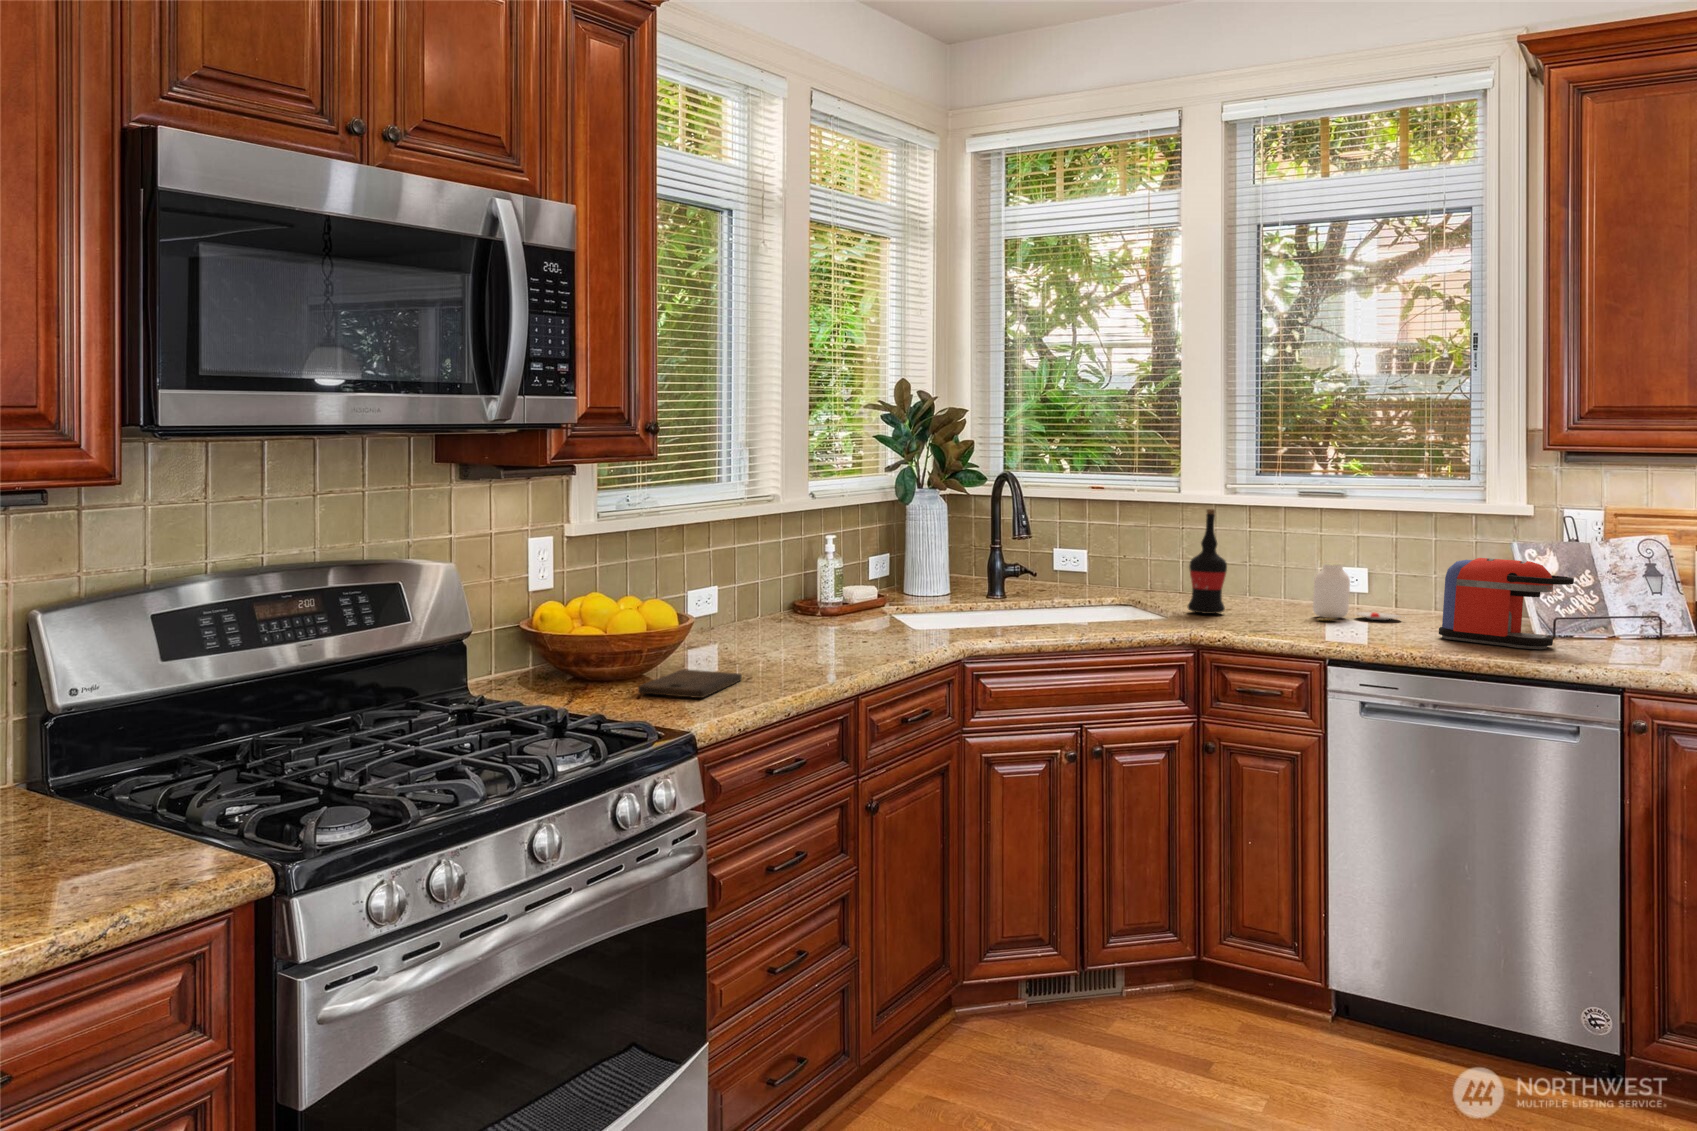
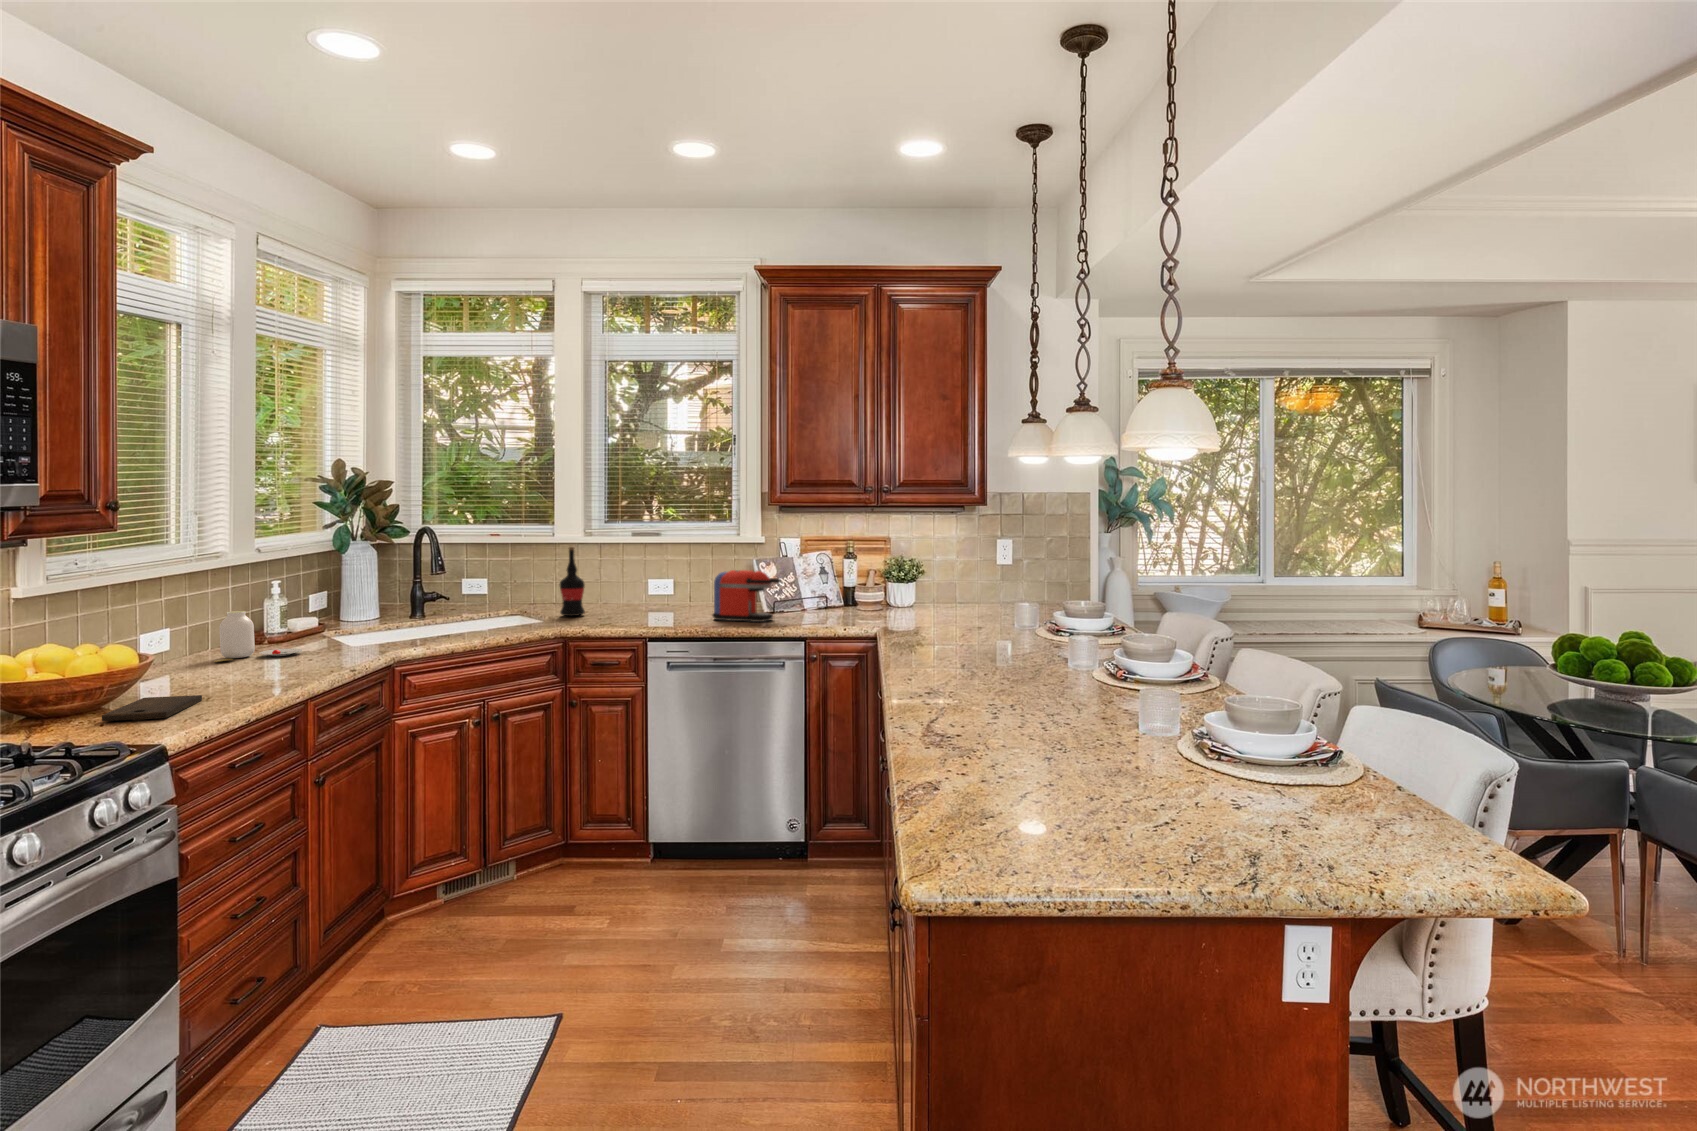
jar: present [1313,563,1401,620] -> present [214,611,302,662]

